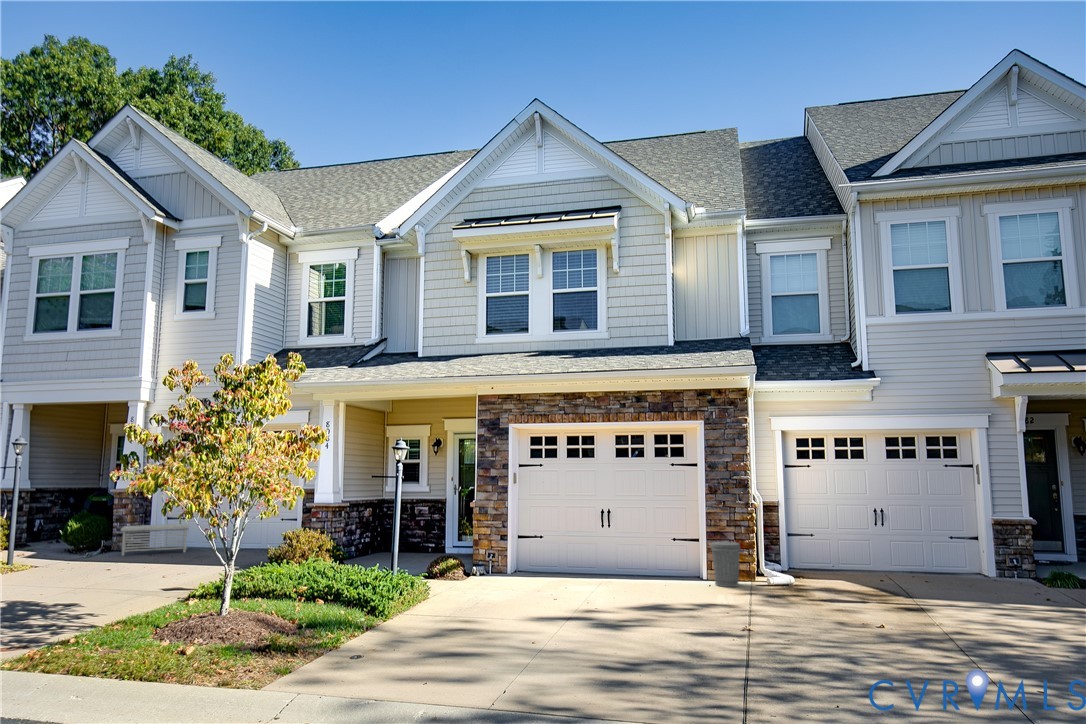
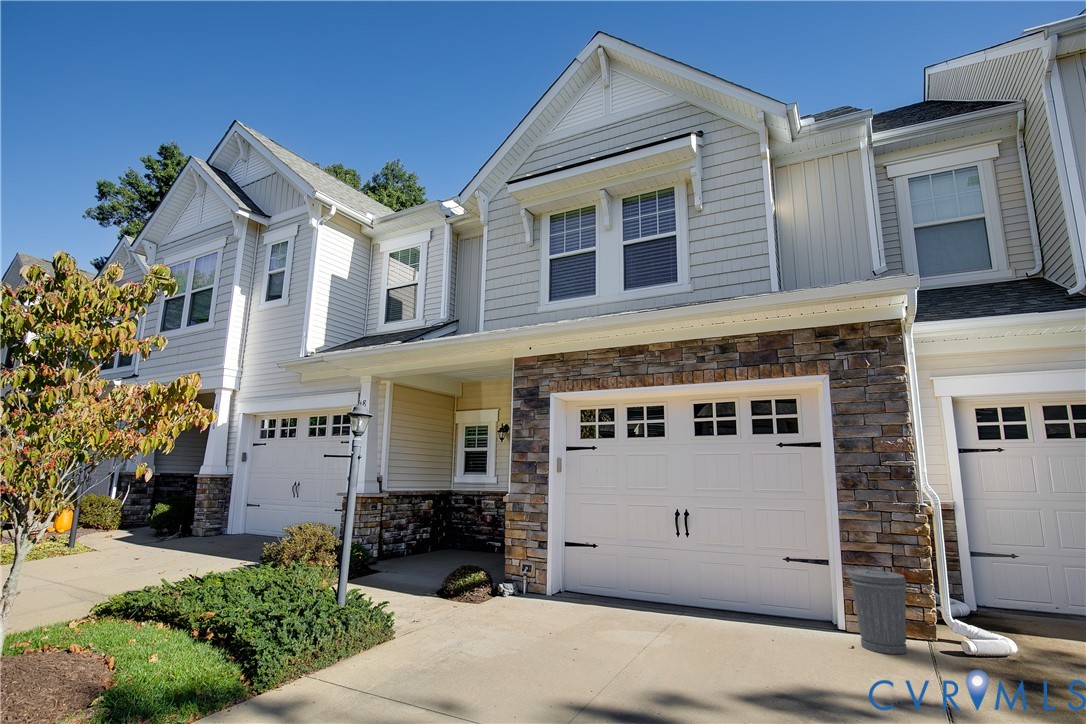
storage bench: present [121,524,189,556] -> none [189,511,265,541]

